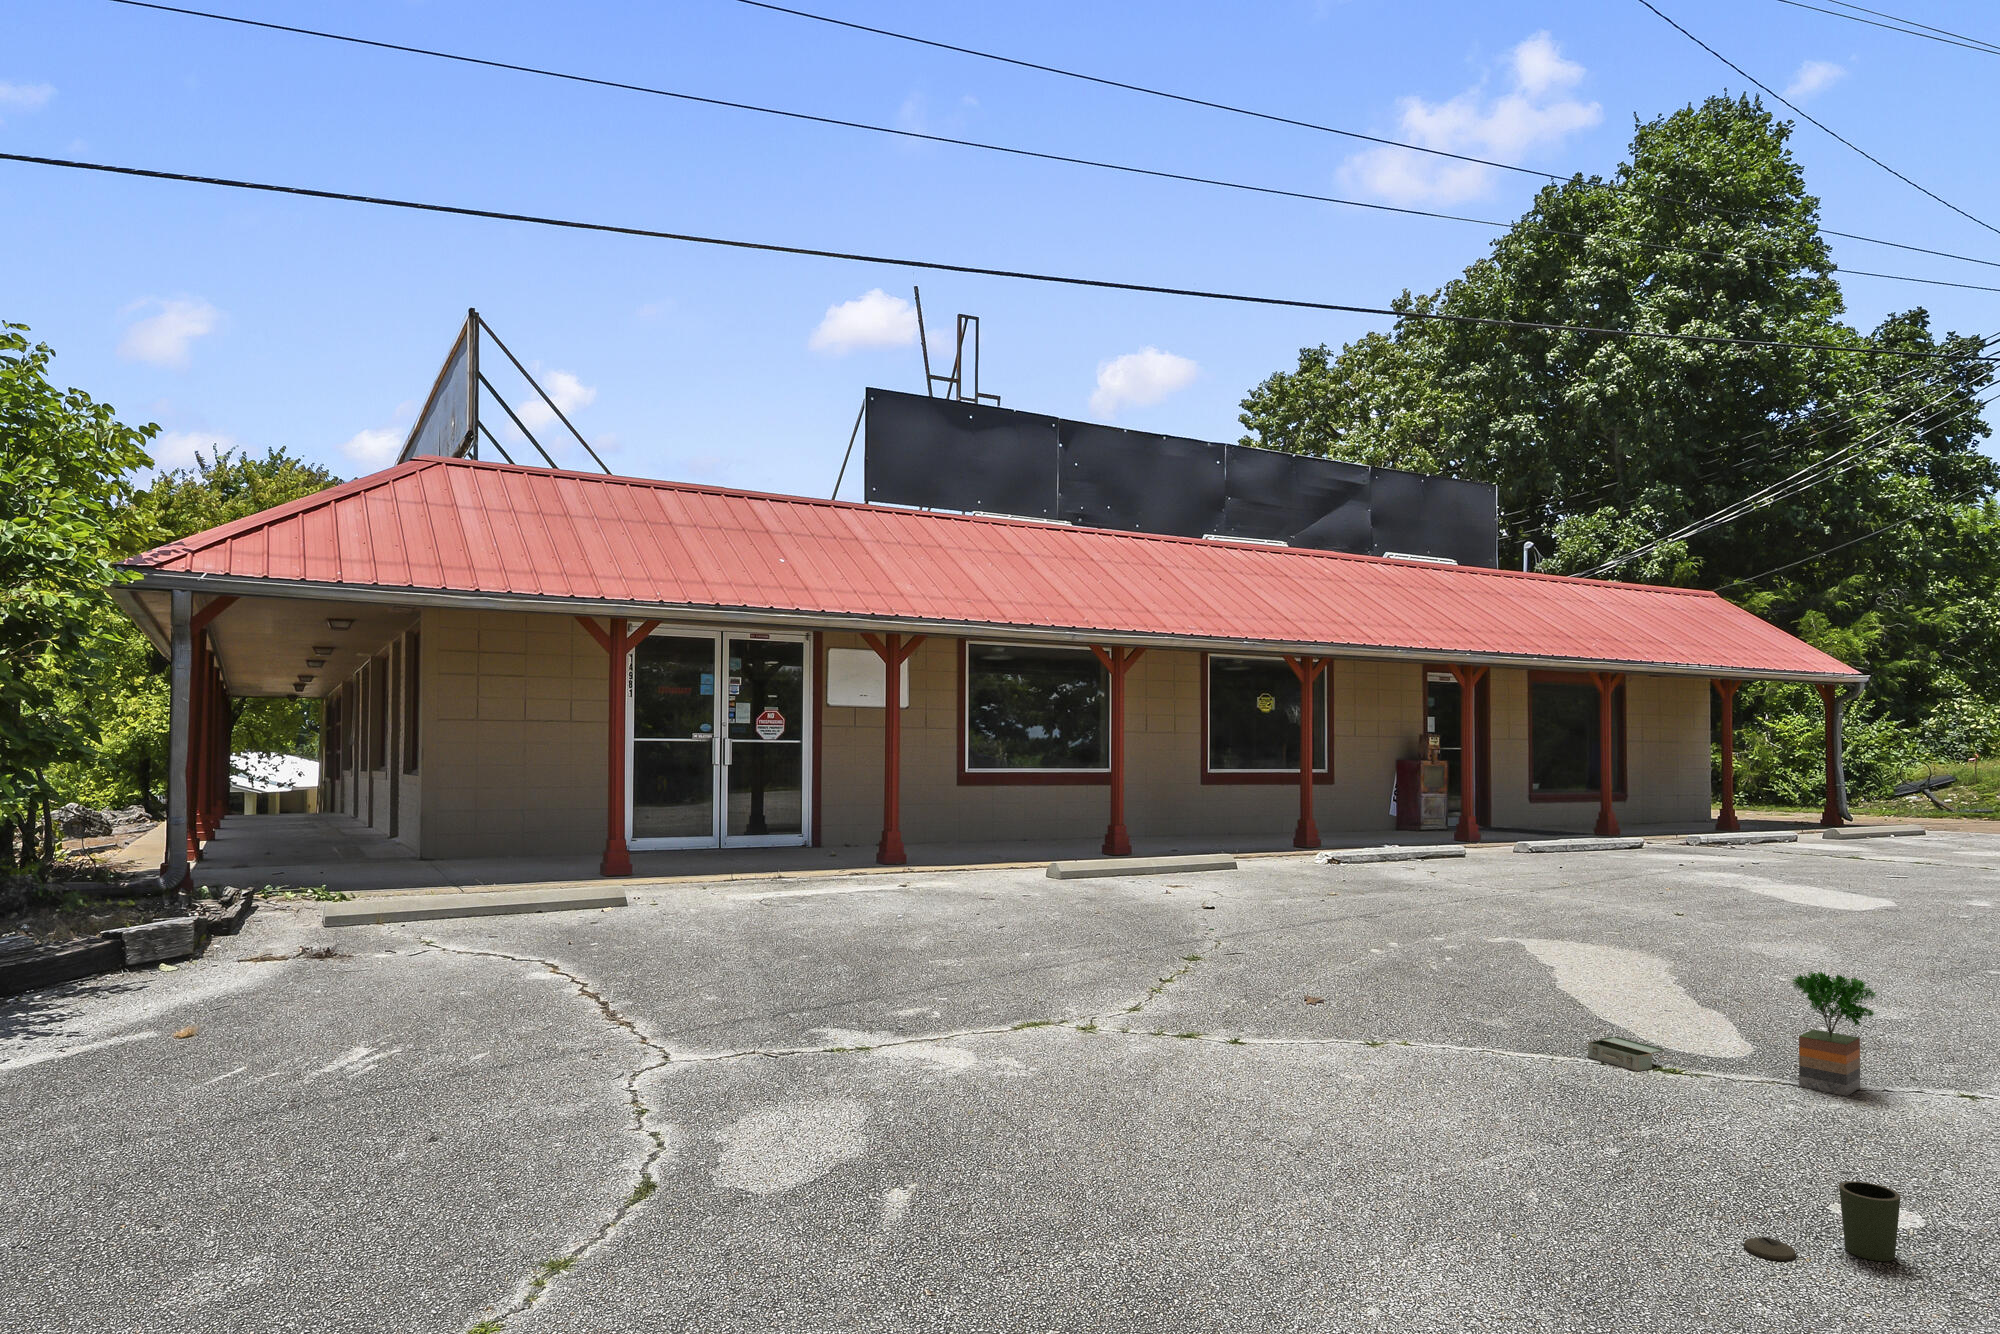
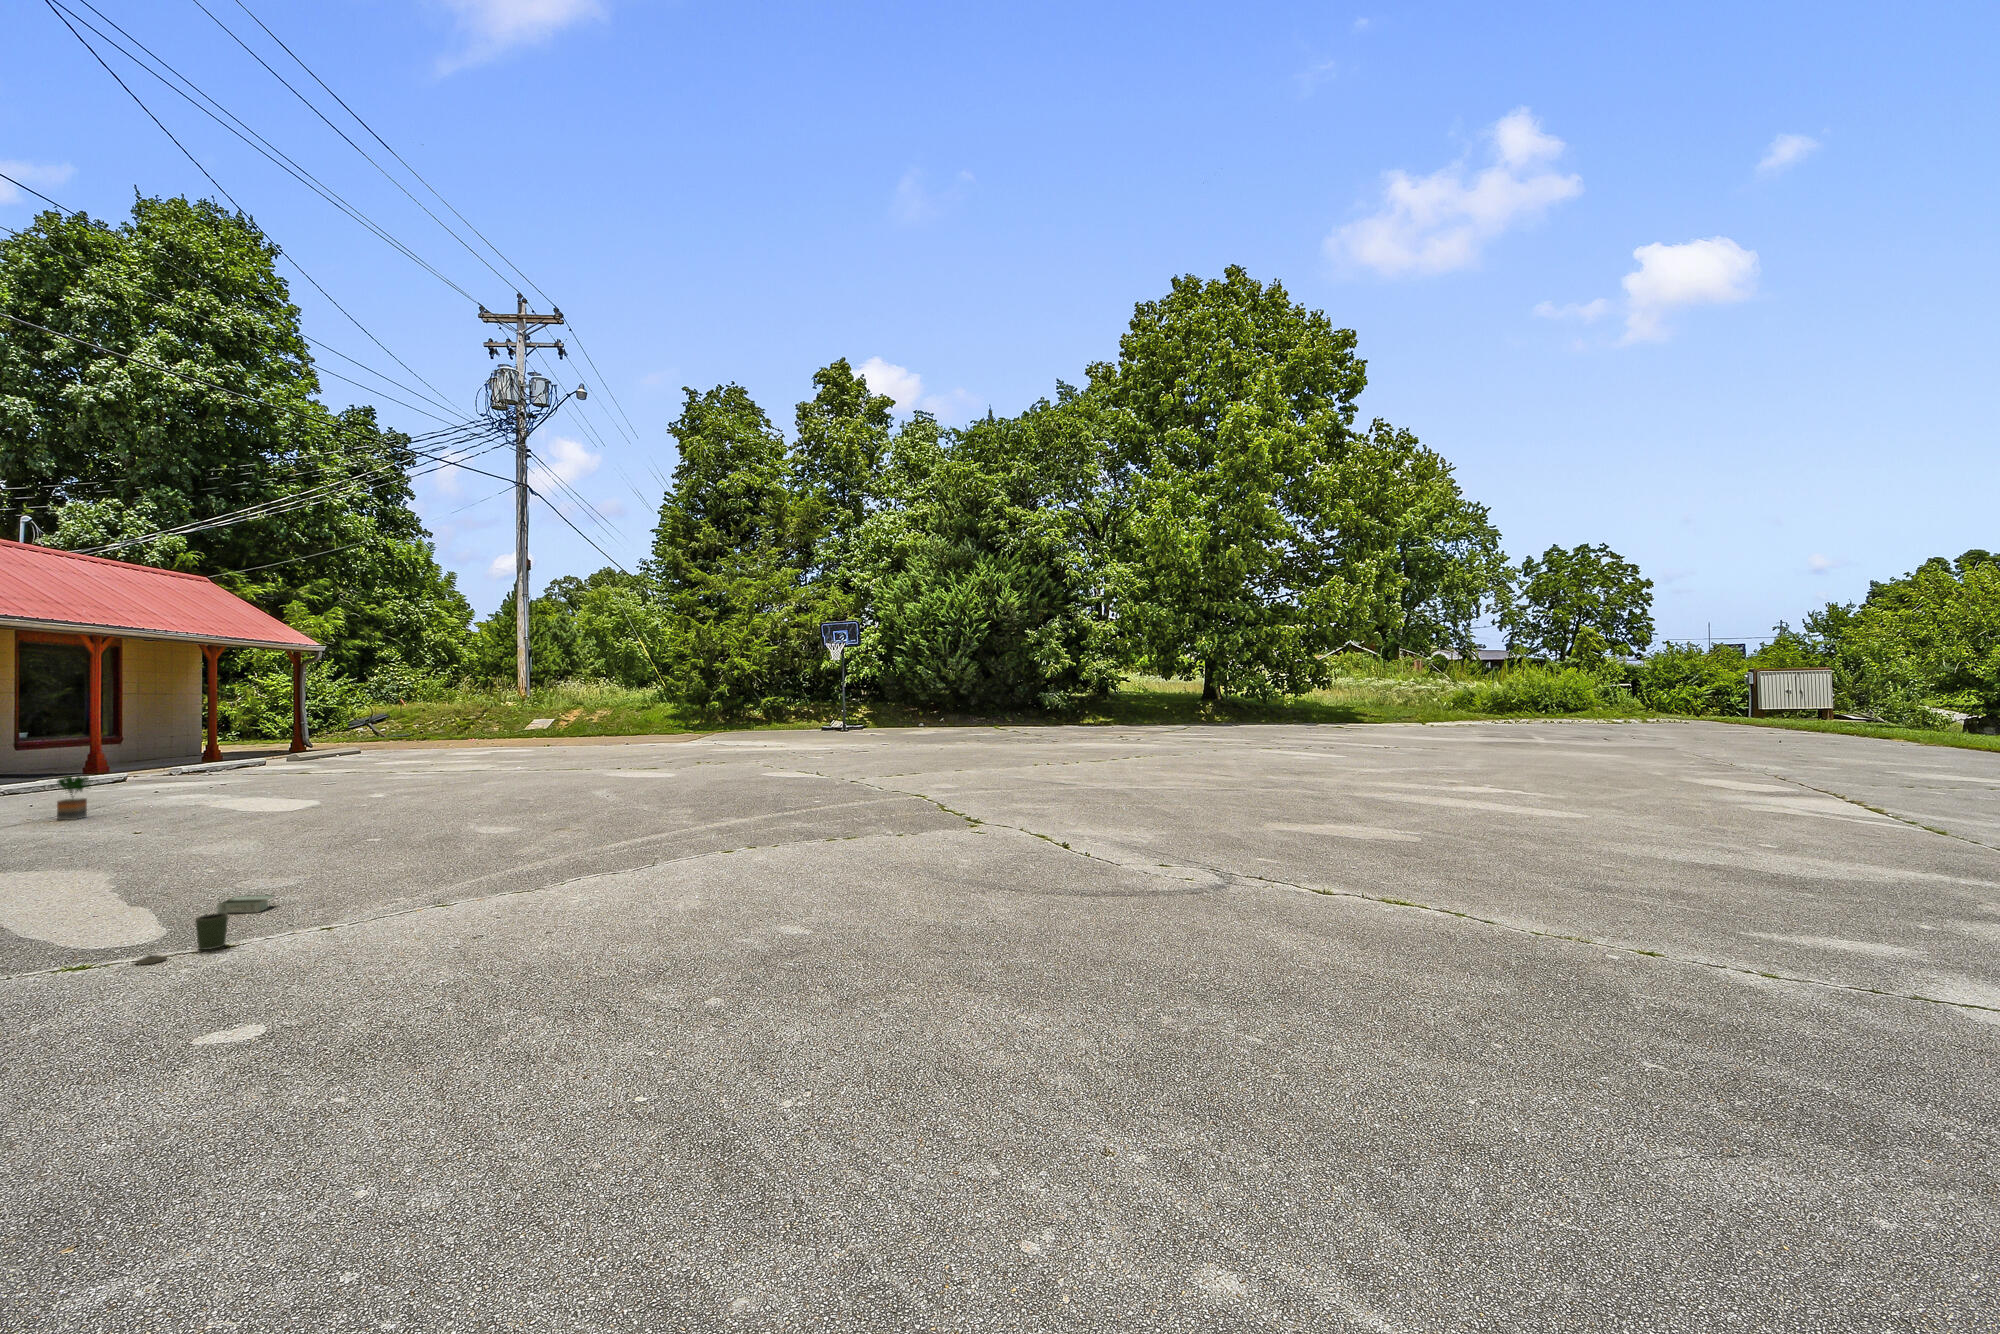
potted tree: present [1793,971,1876,1096] -> present [57,776,93,820]
toolbox: present [1588,1037,1664,1071] -> present [217,895,274,913]

